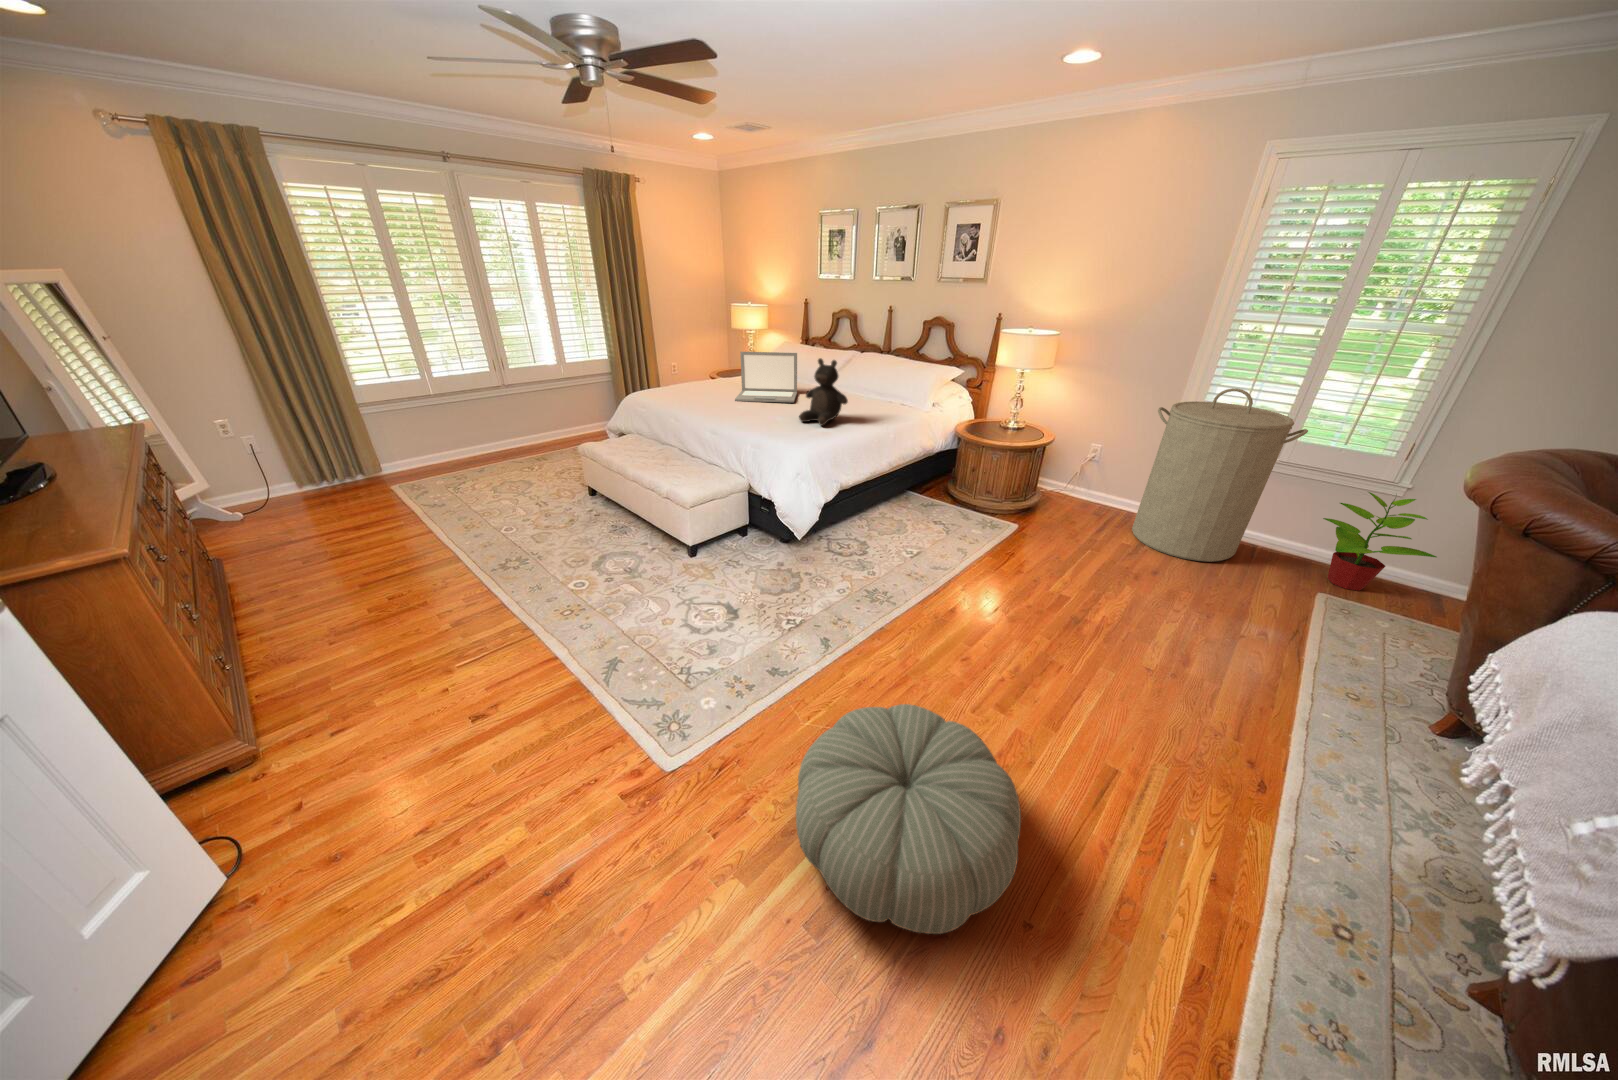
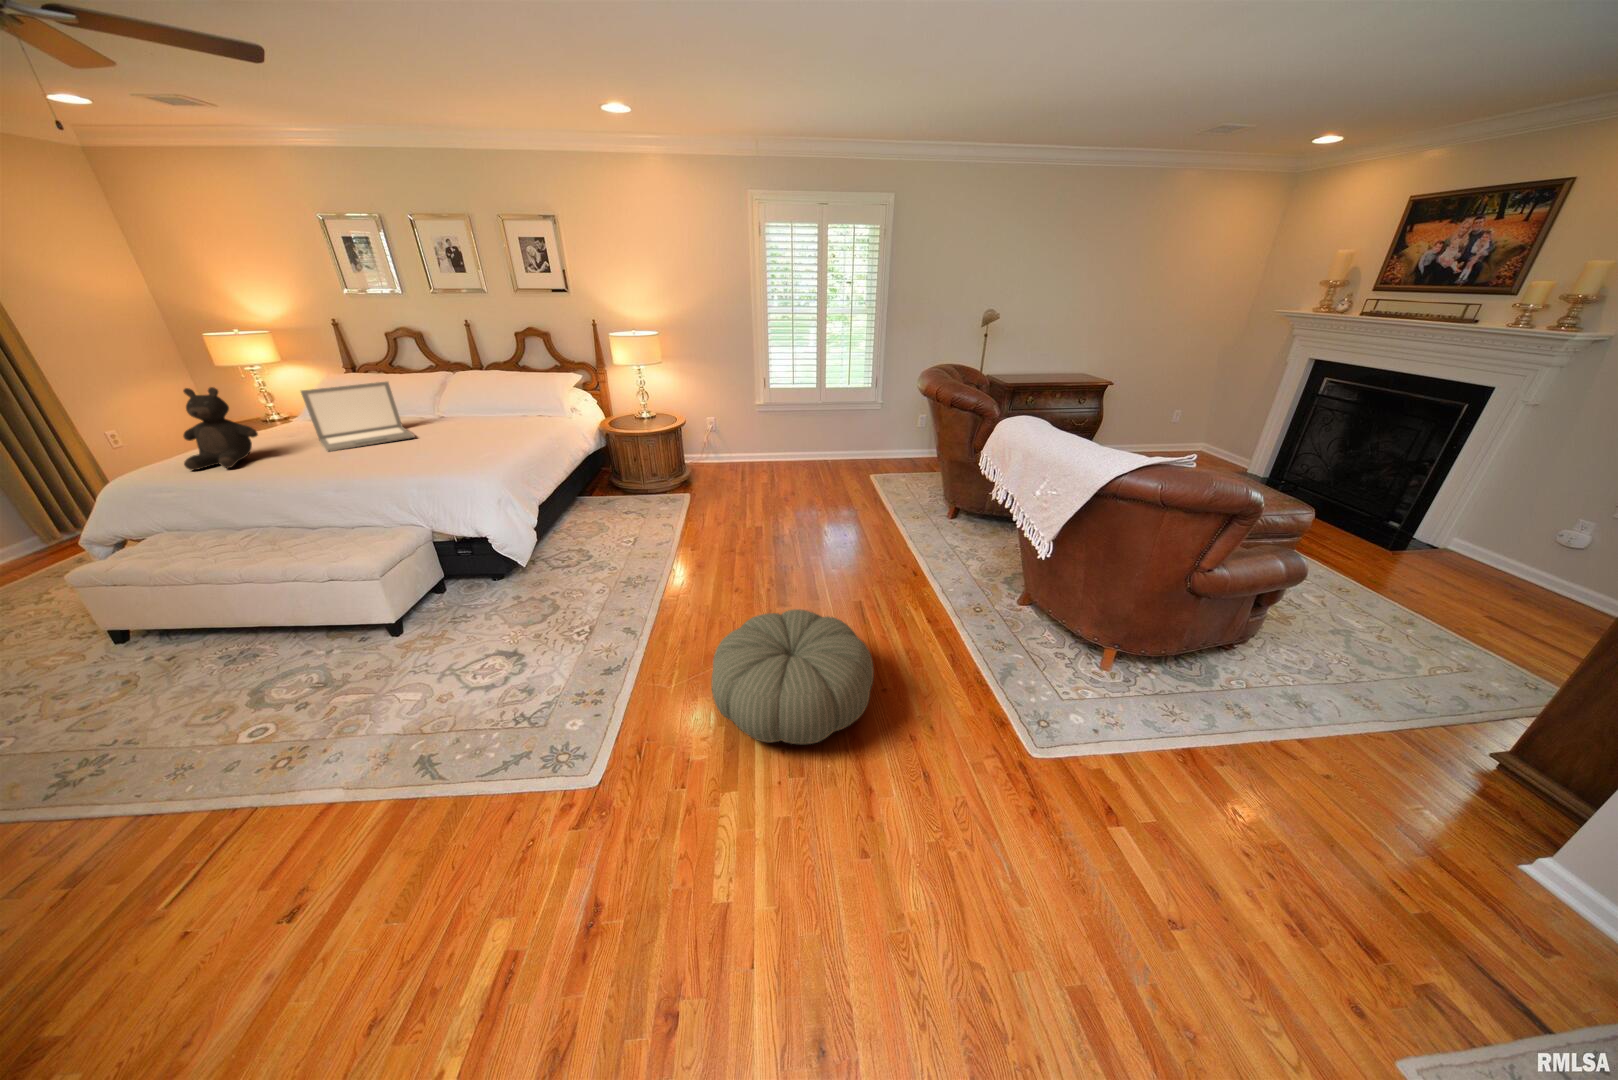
teddy bear: present [799,358,848,426] -> present [183,387,258,470]
laundry hamper: present [1132,388,1308,562] -> none [751,357,837,481]
potted plant: present [1323,492,1437,591] -> none [859,405,912,469]

